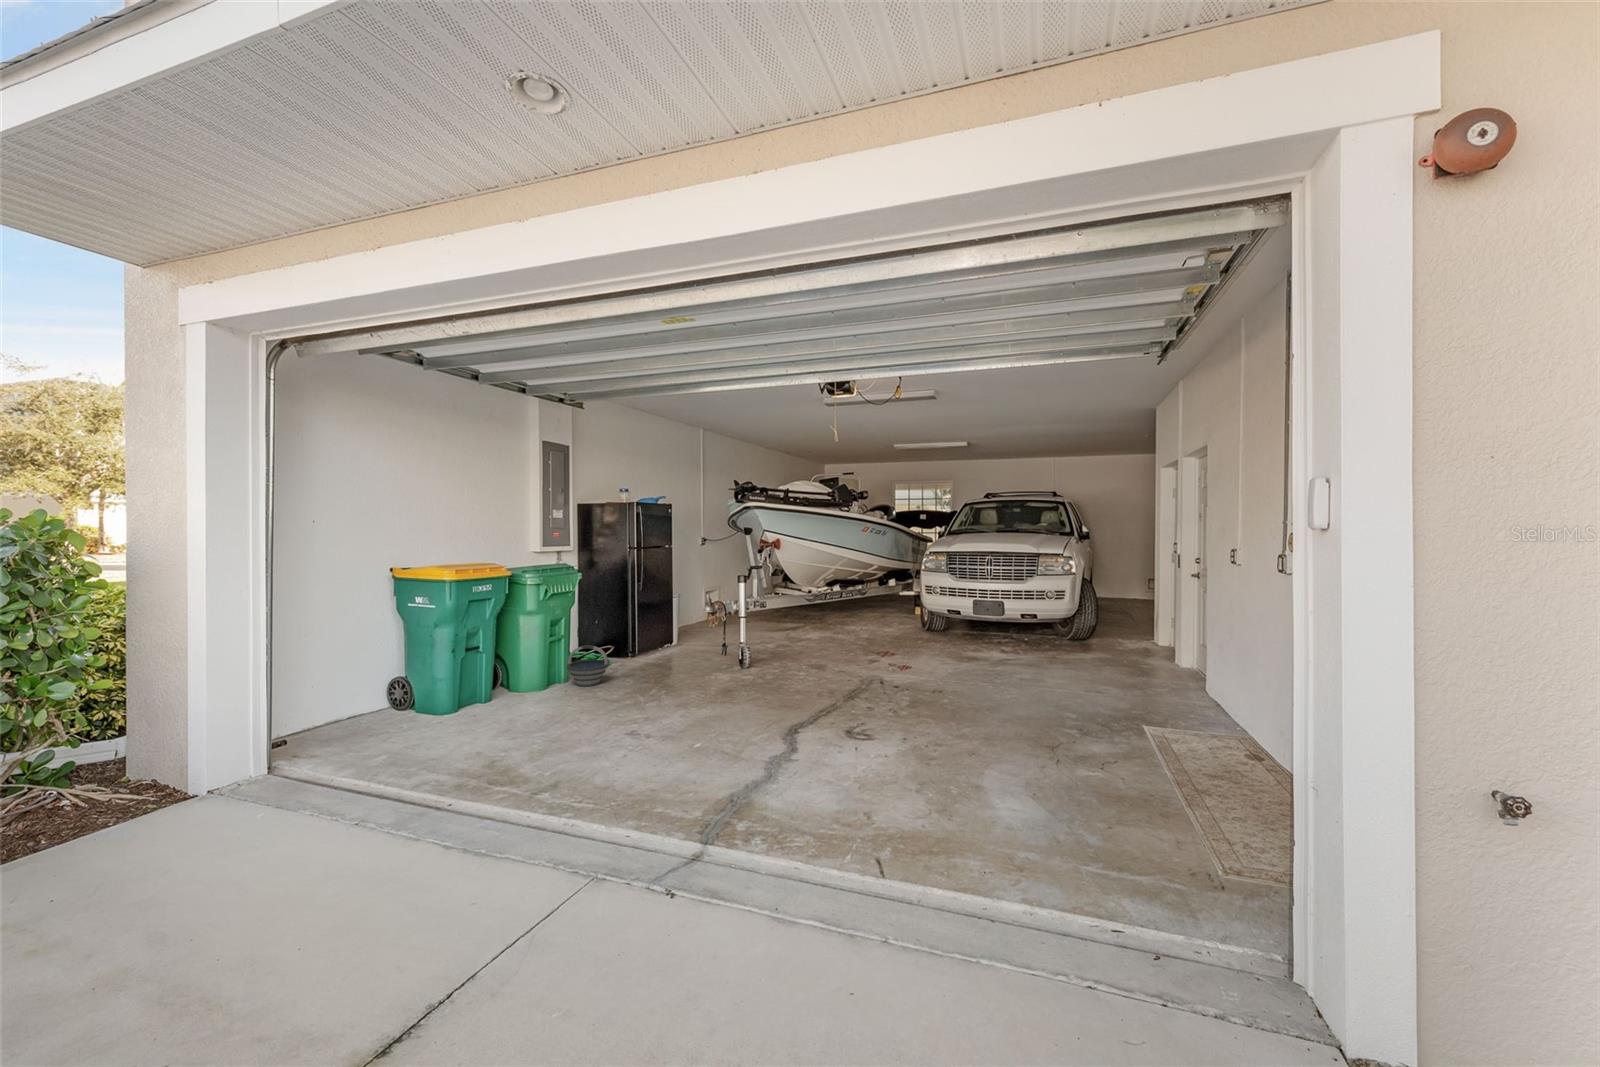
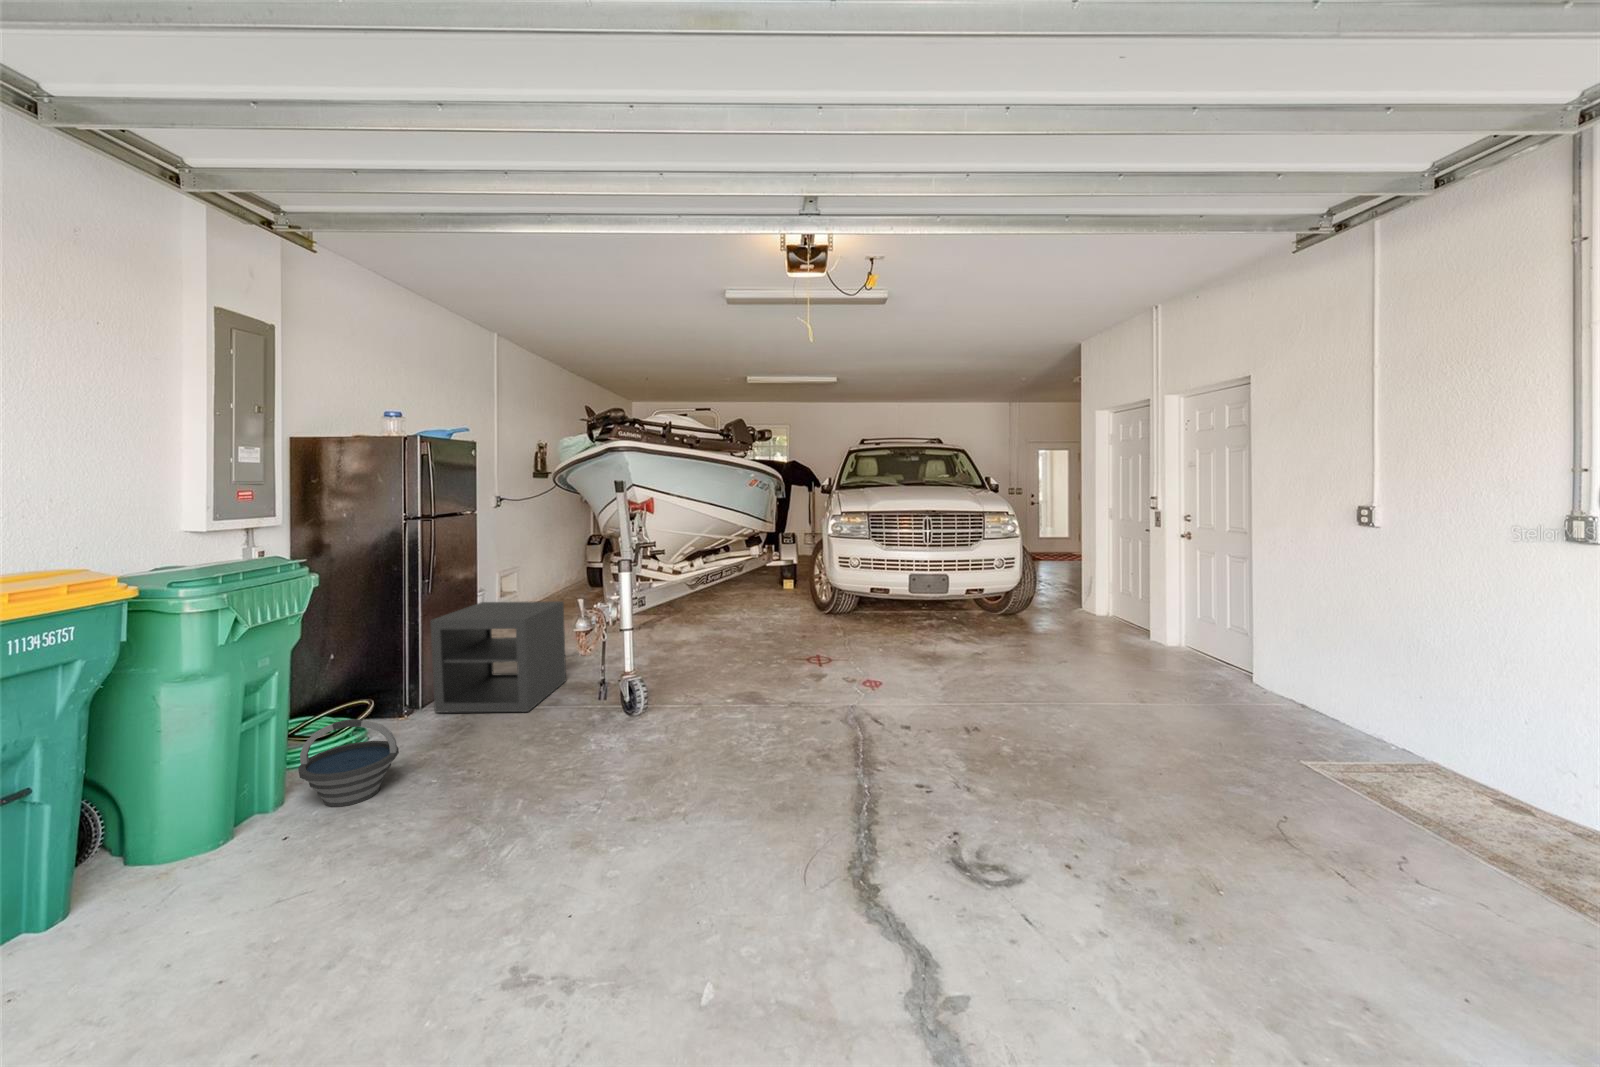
storage cabinet: none [639,599,715,663] -> present [430,601,566,713]

